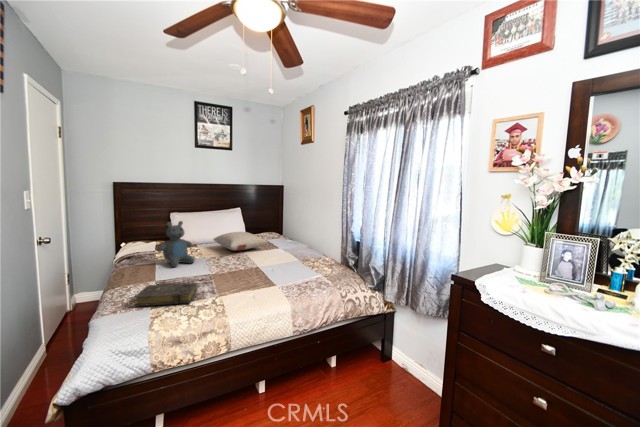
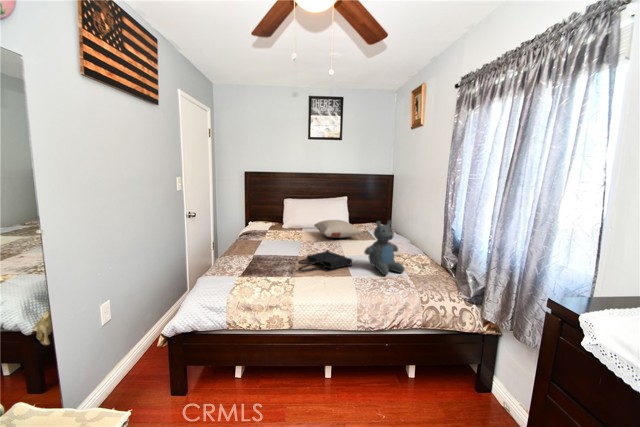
teddy bear: present [157,221,195,267] -> present [364,221,405,275]
tote bag: none [219,263,271,290] -> present [298,250,352,272]
book: present [134,283,197,306] -> none [228,257,280,277]

